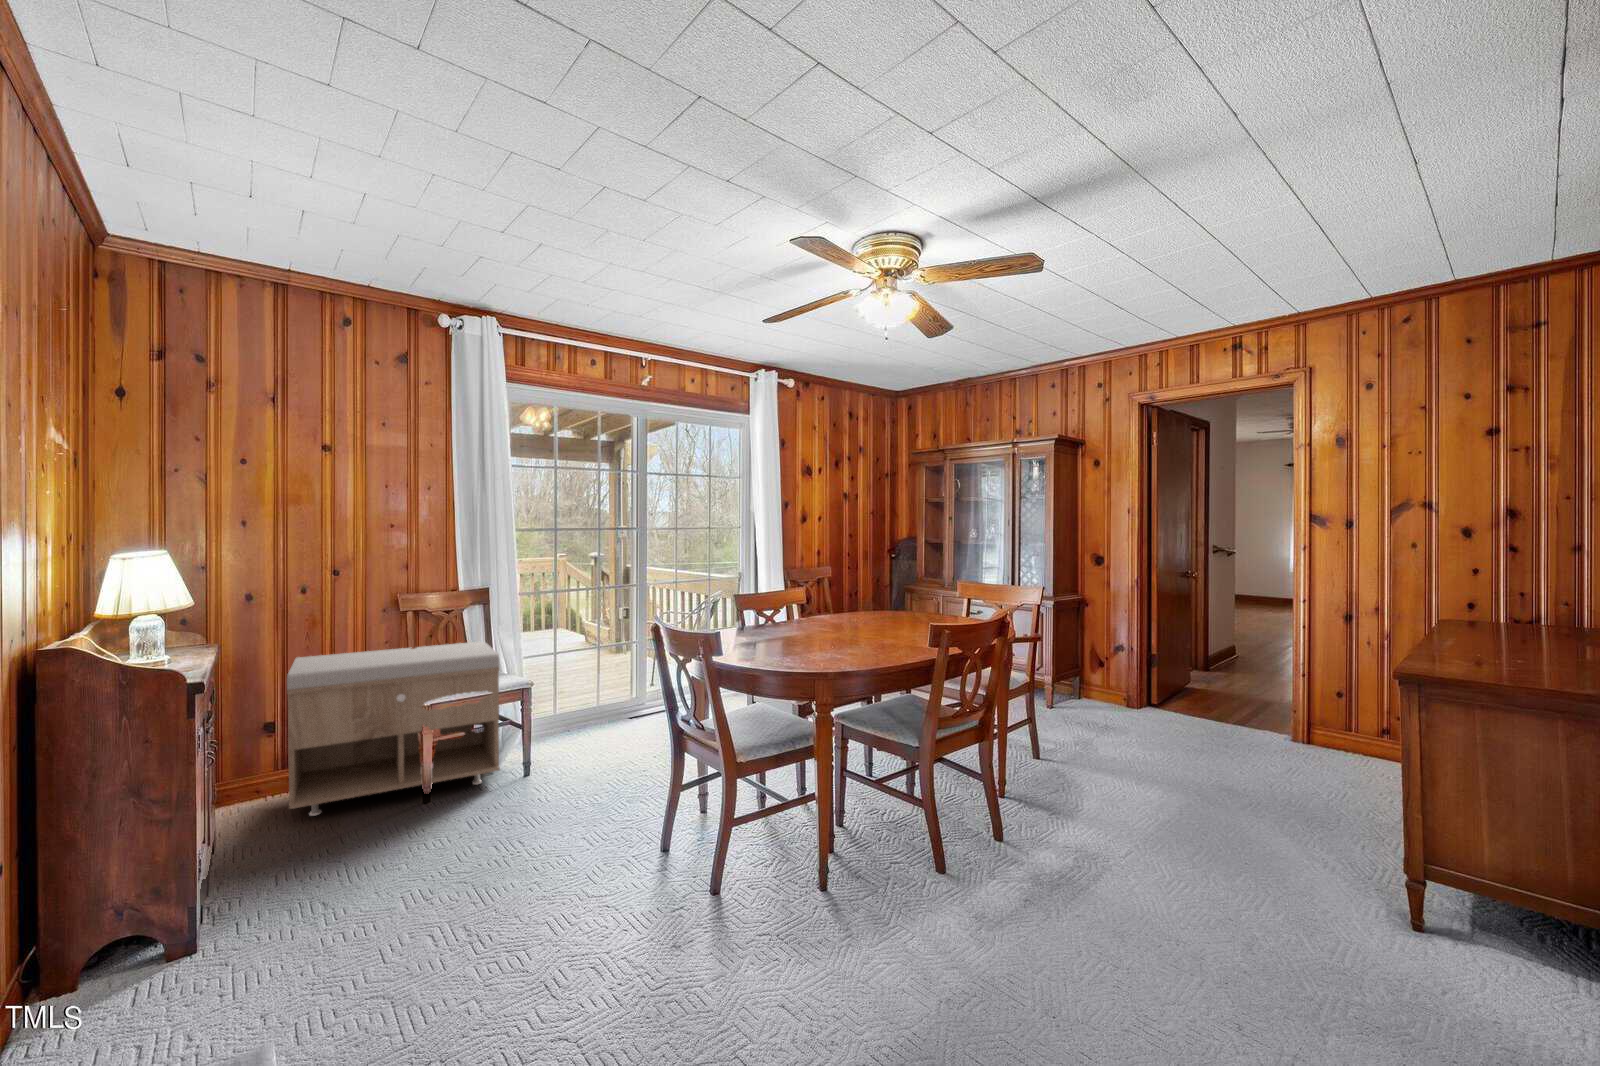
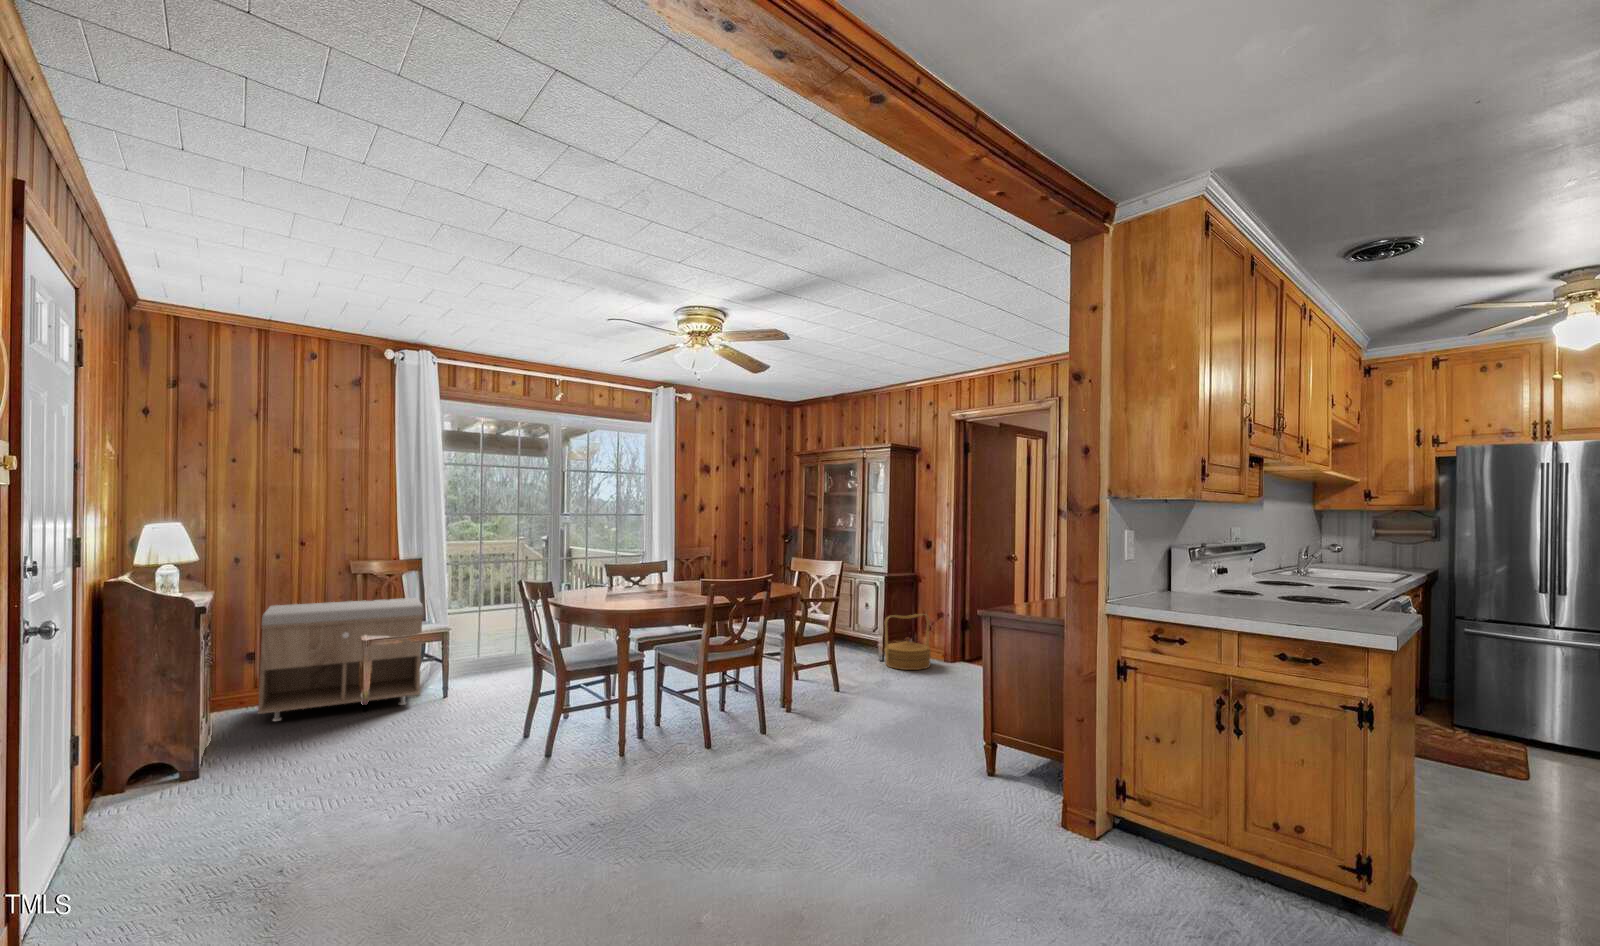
woven basket: none [1052,649,1114,720] -> present [885,614,931,670]

